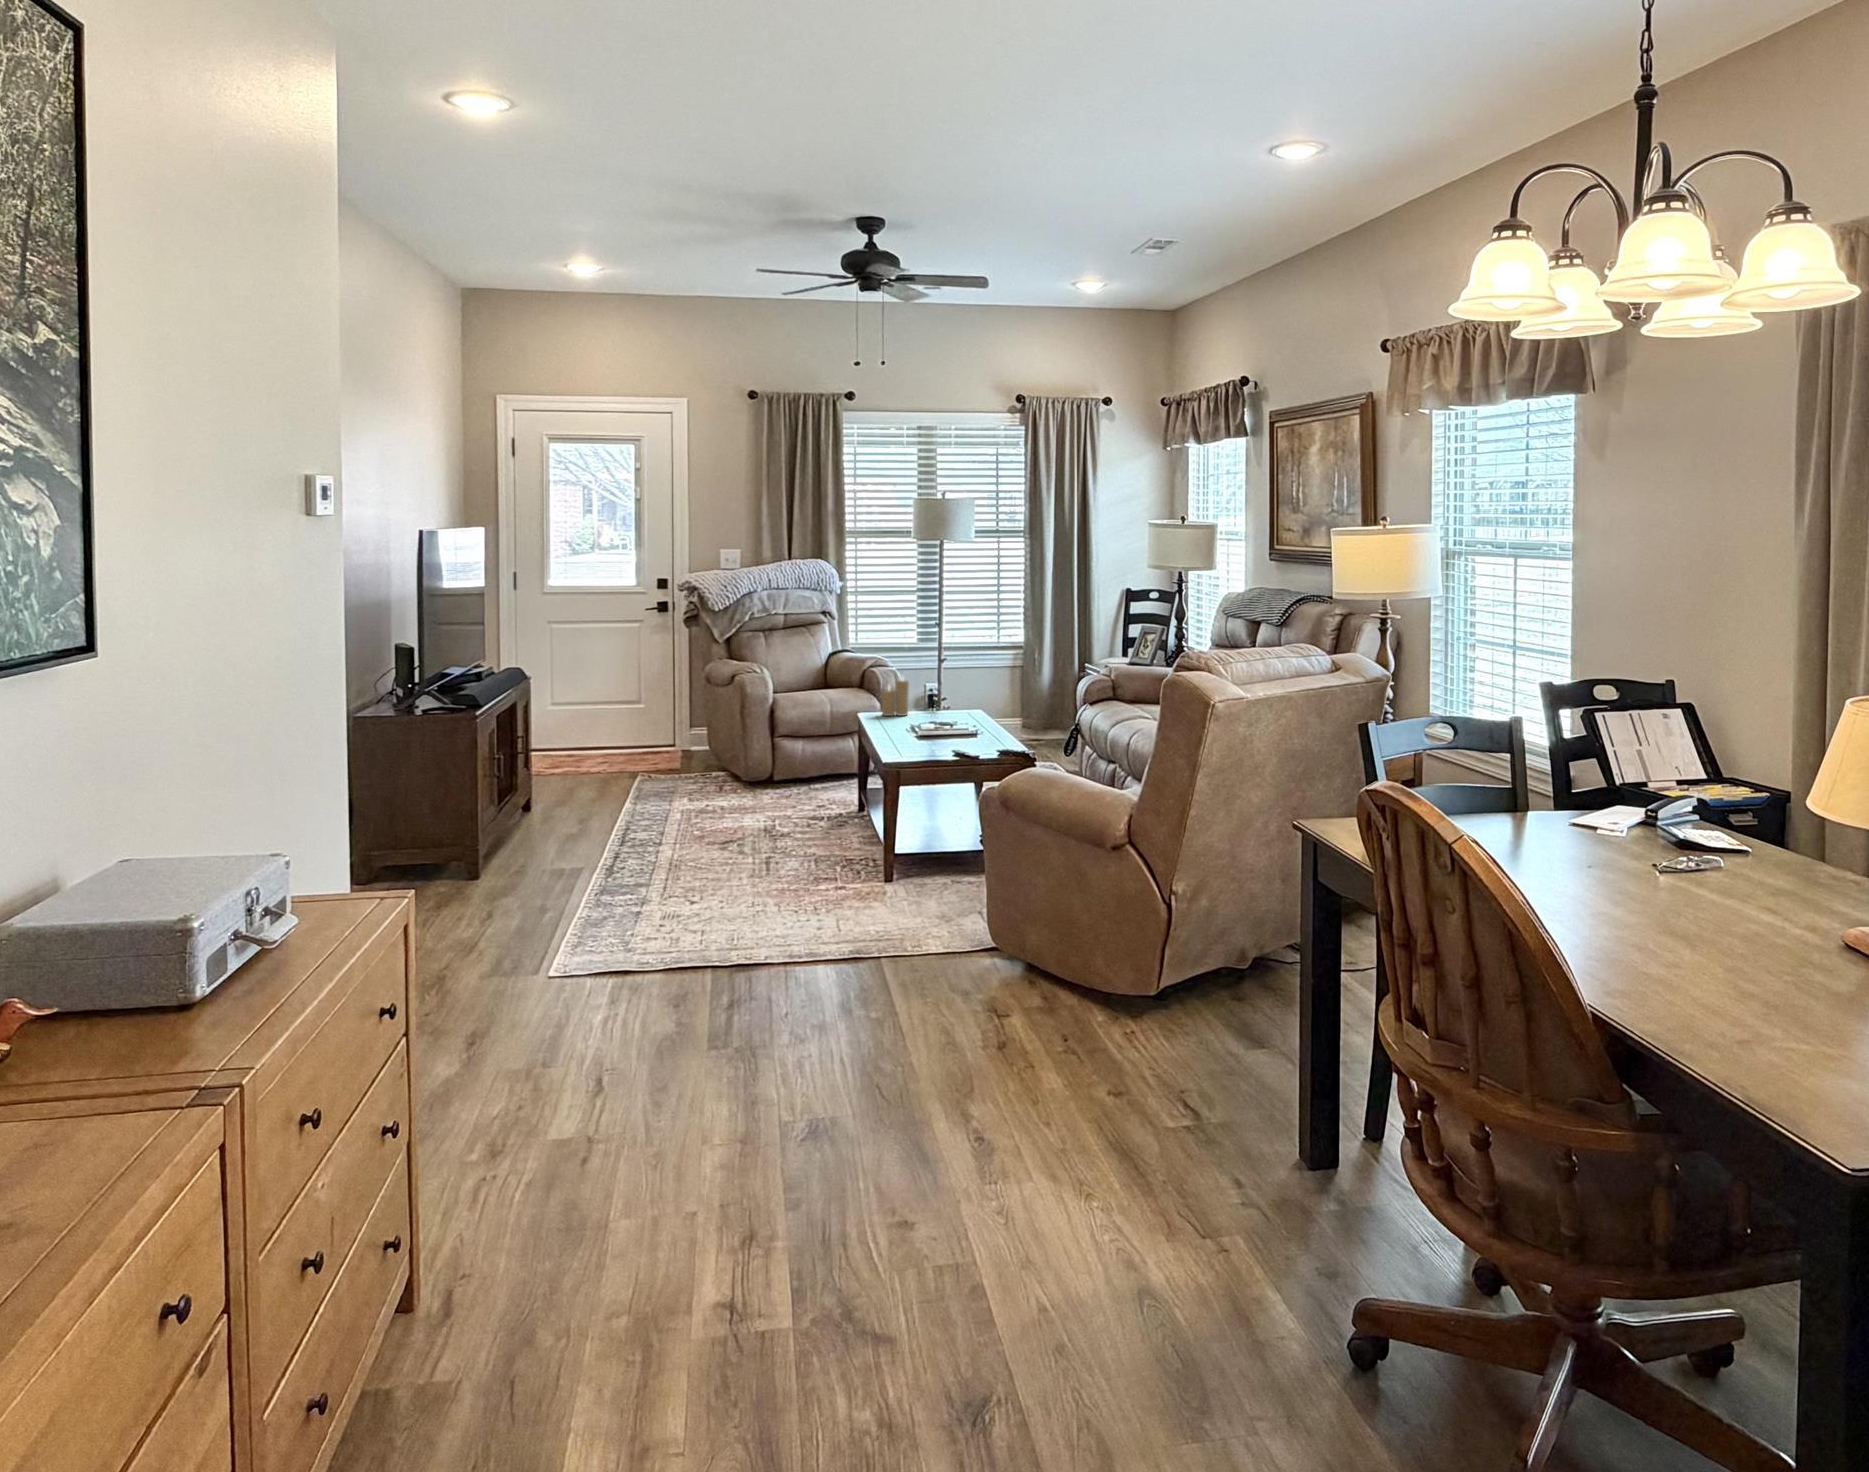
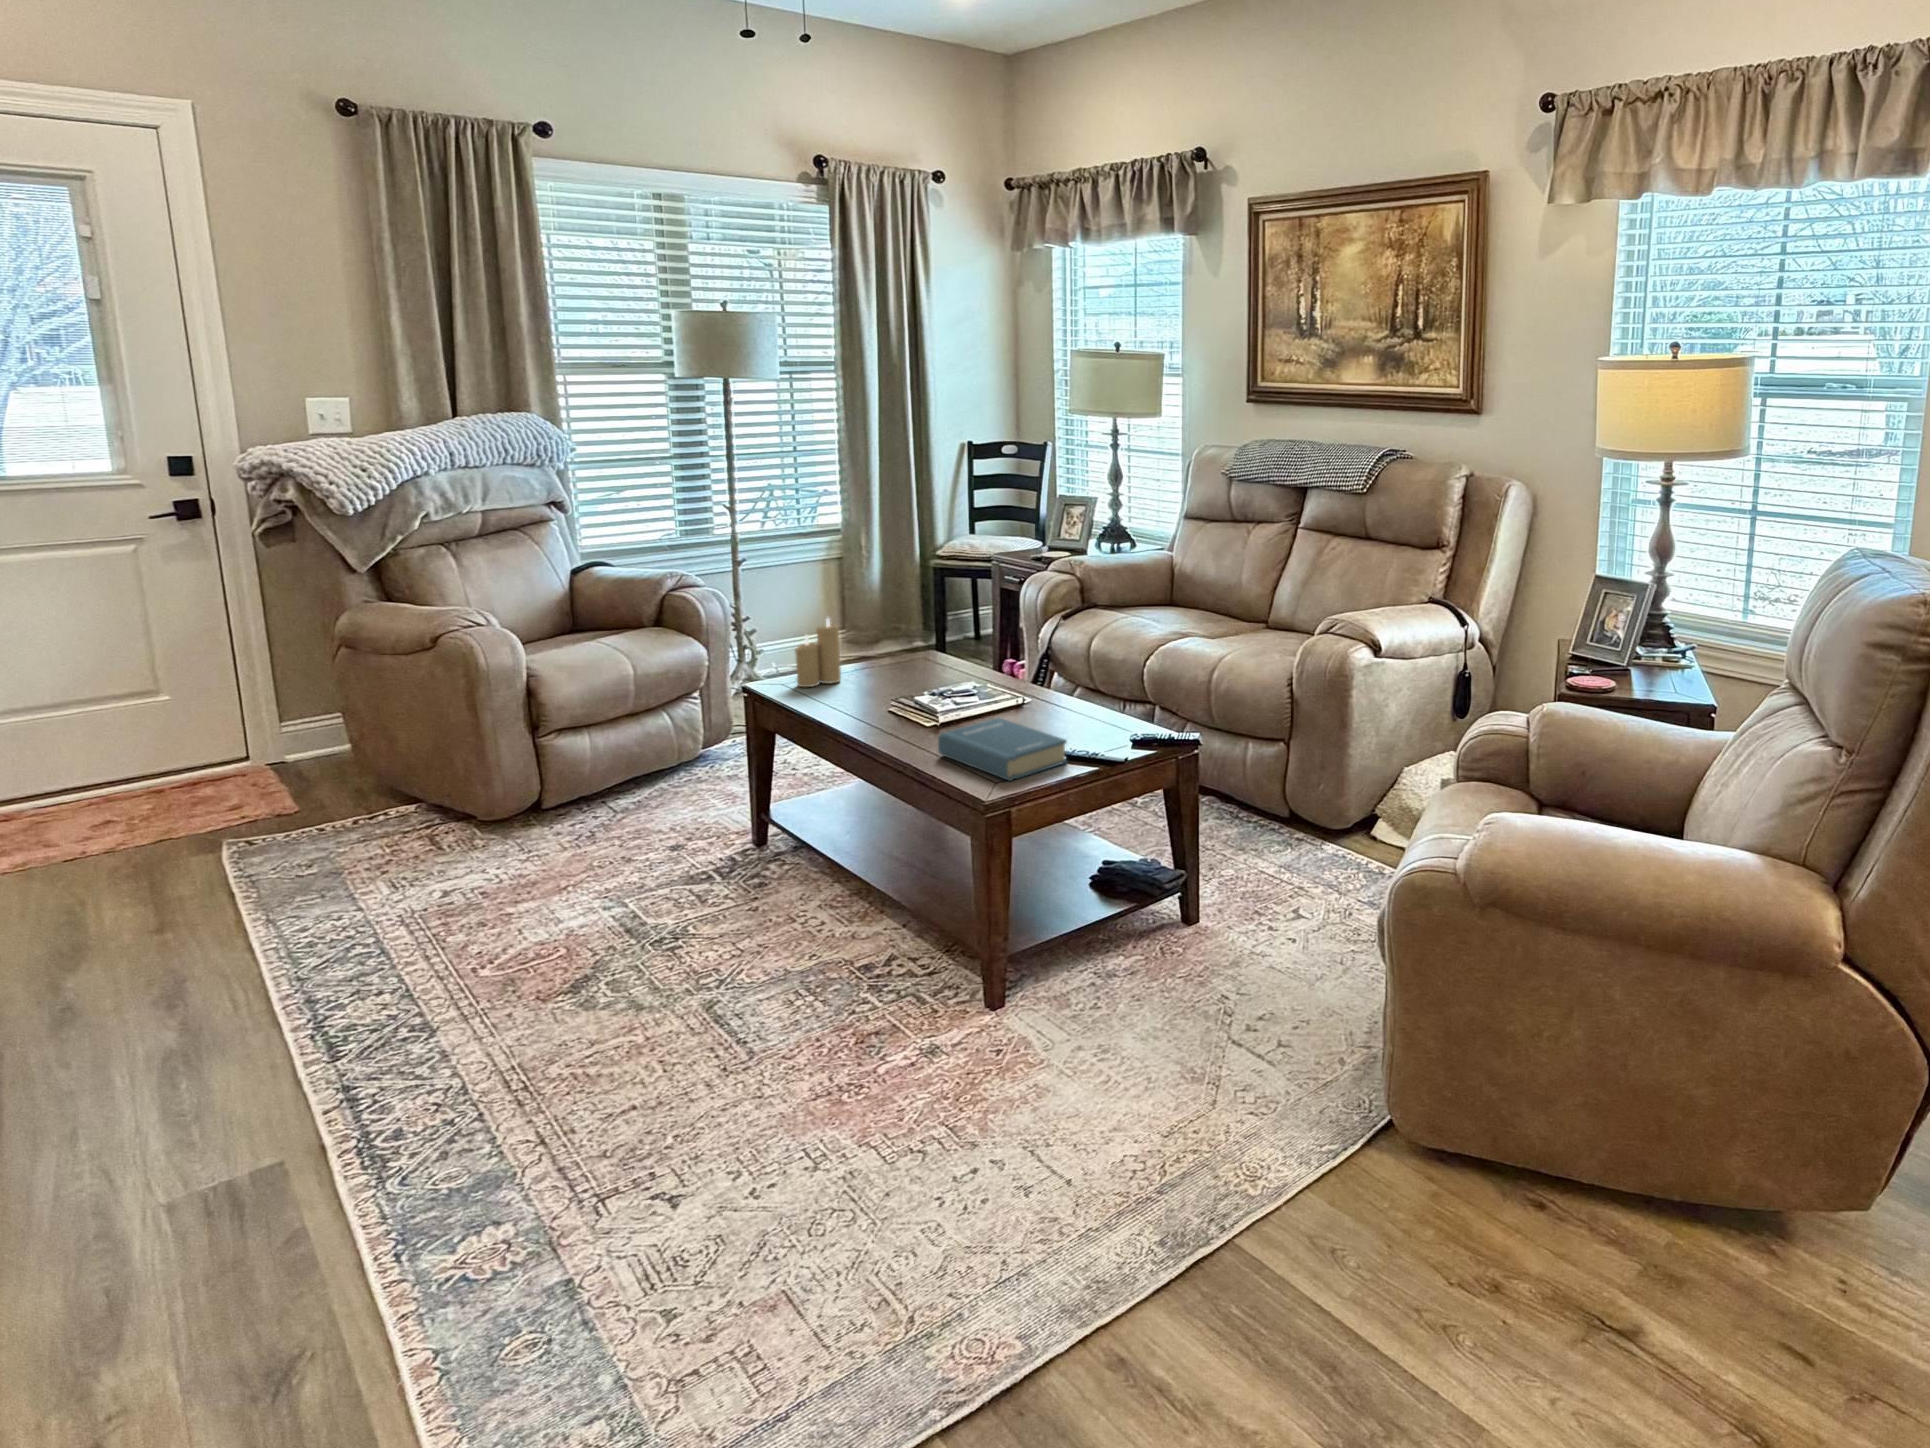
hardback book: none [898,730,955,758] -> present [938,718,1067,781]

